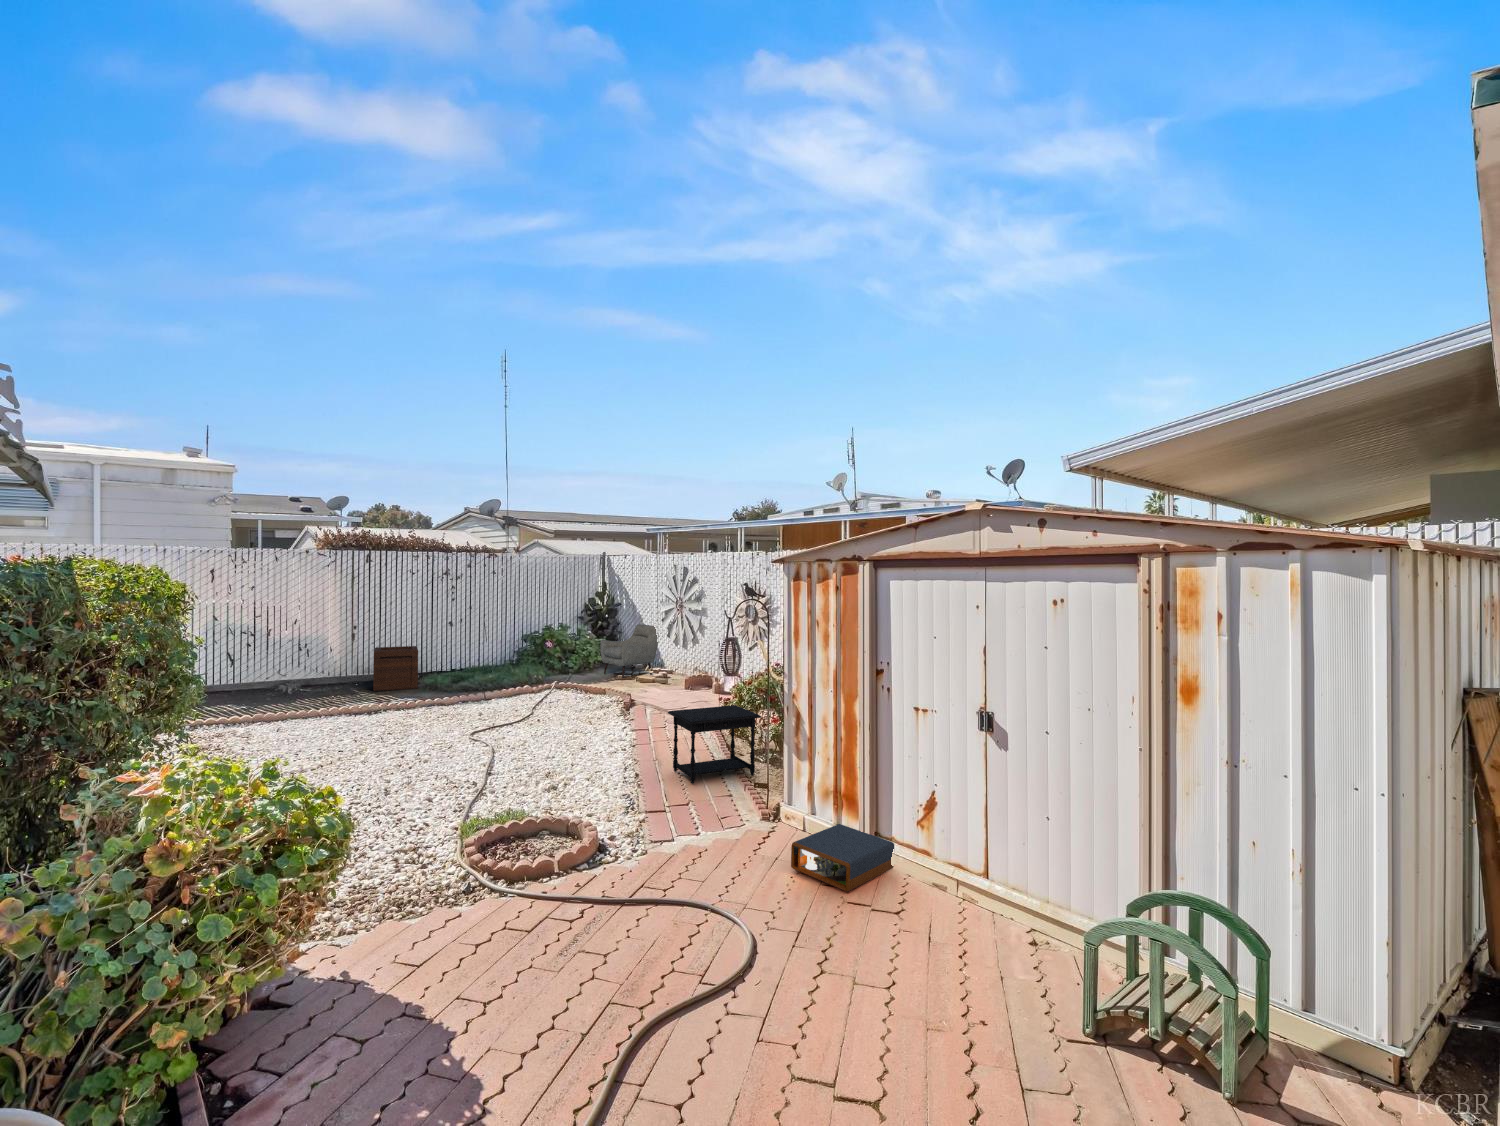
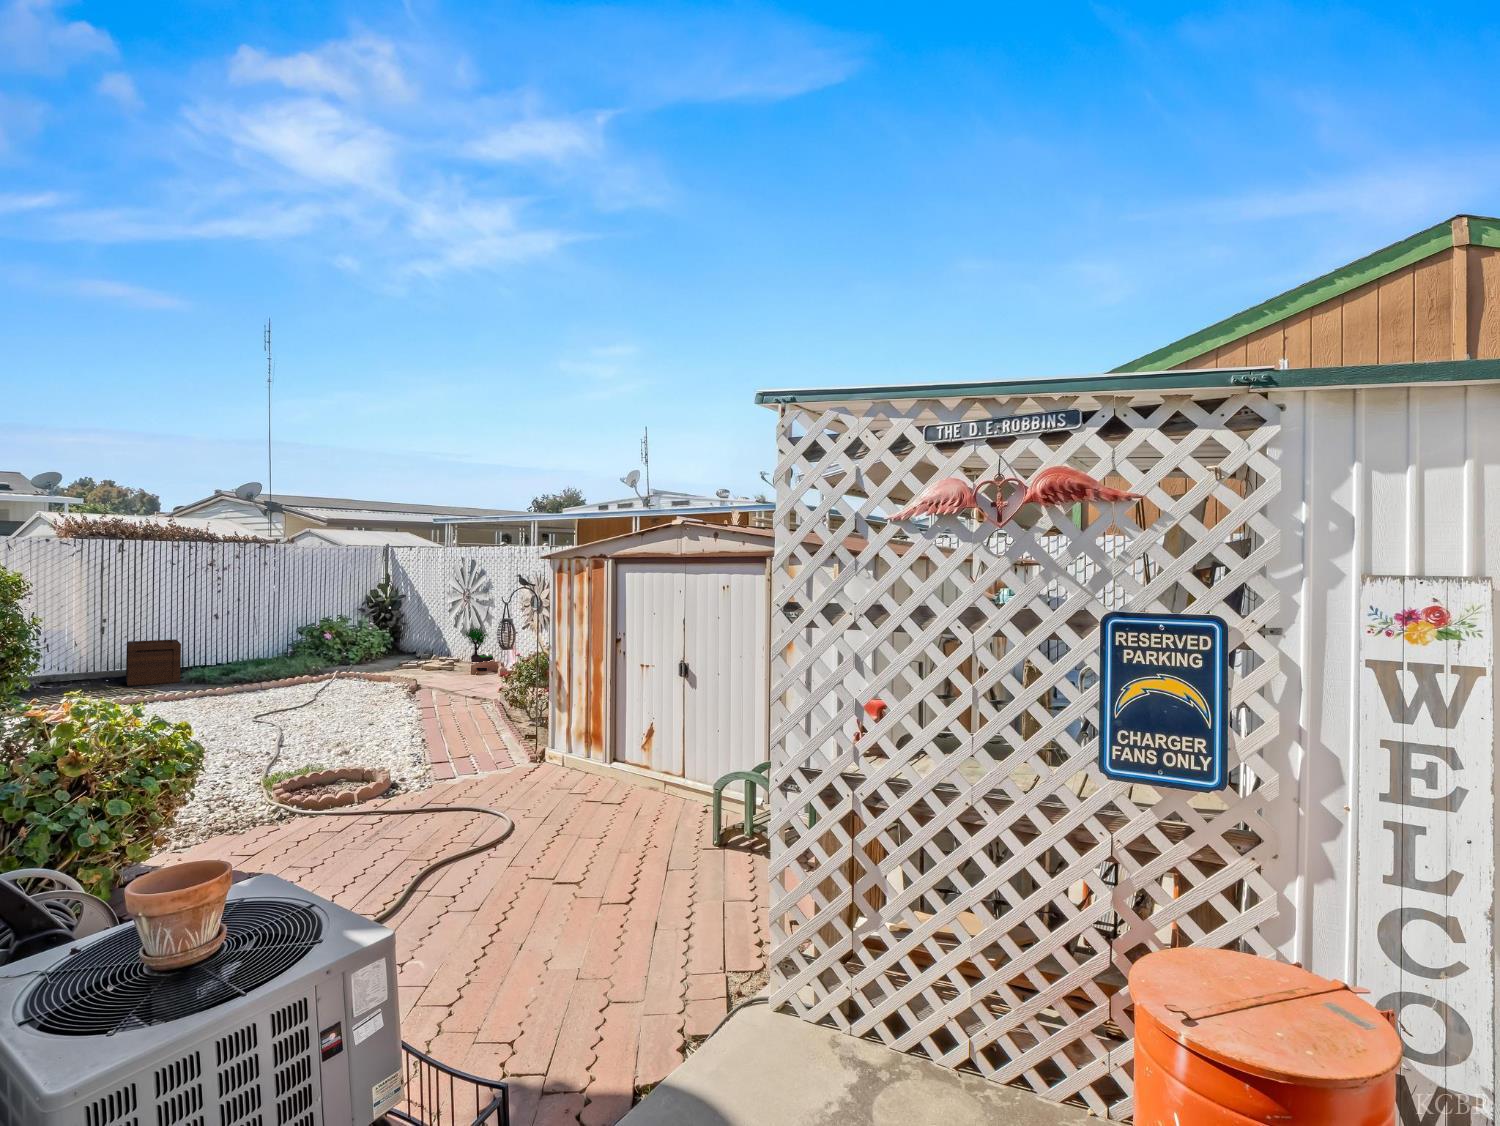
chair: present [600,624,658,678] -> none [385,616,446,667]
potted tree: none [676,633,706,684] -> present [464,628,493,670]
side table: present [668,705,761,784] -> none [453,678,535,742]
storage box: present [791,824,894,892] -> none [547,755,625,795]

